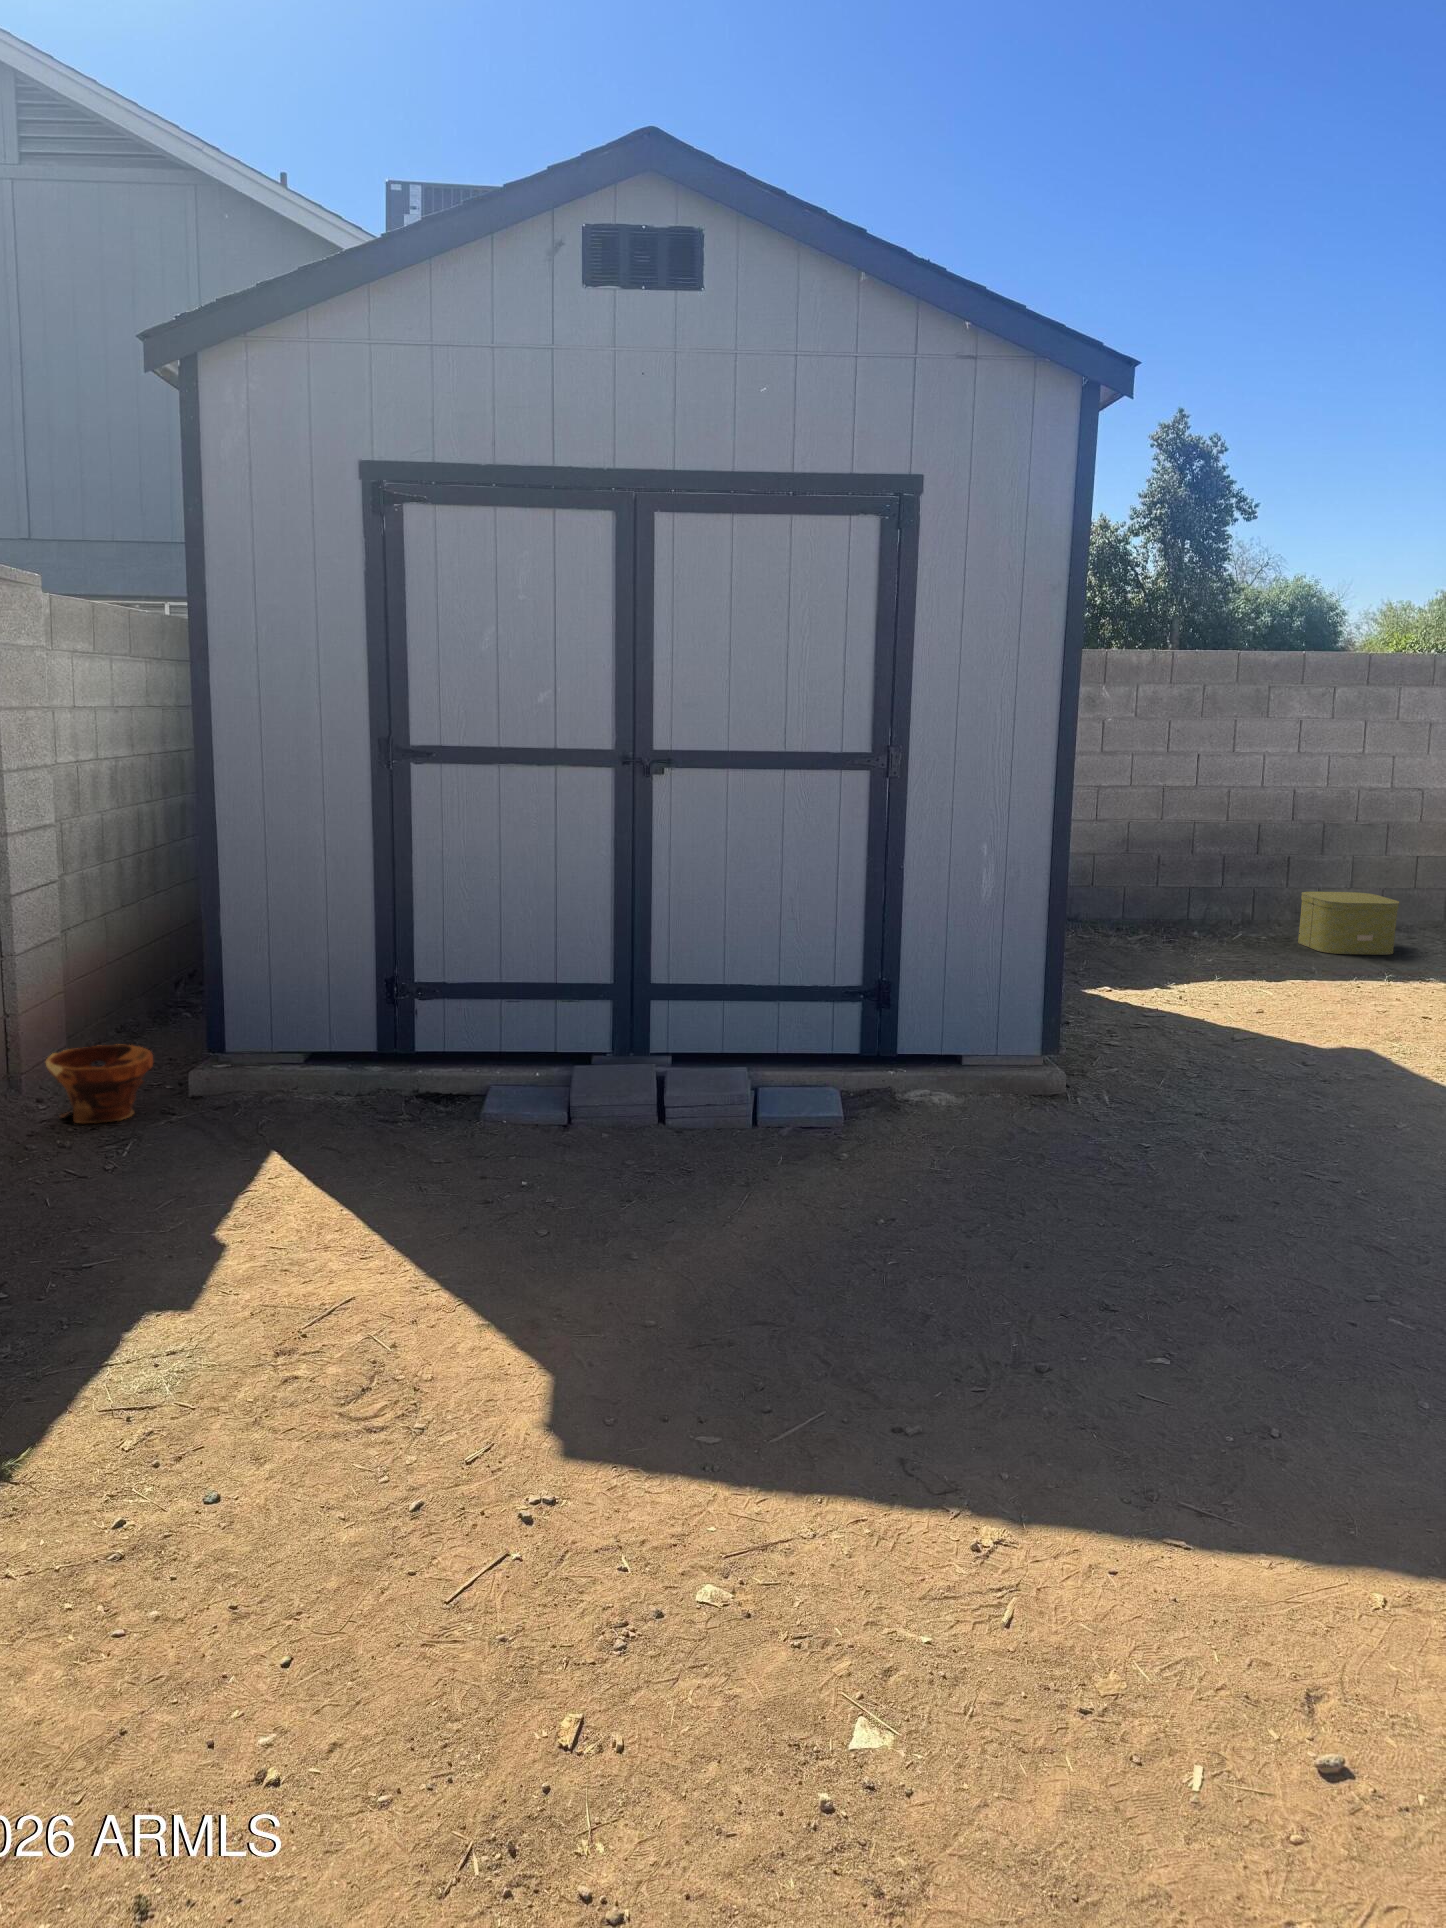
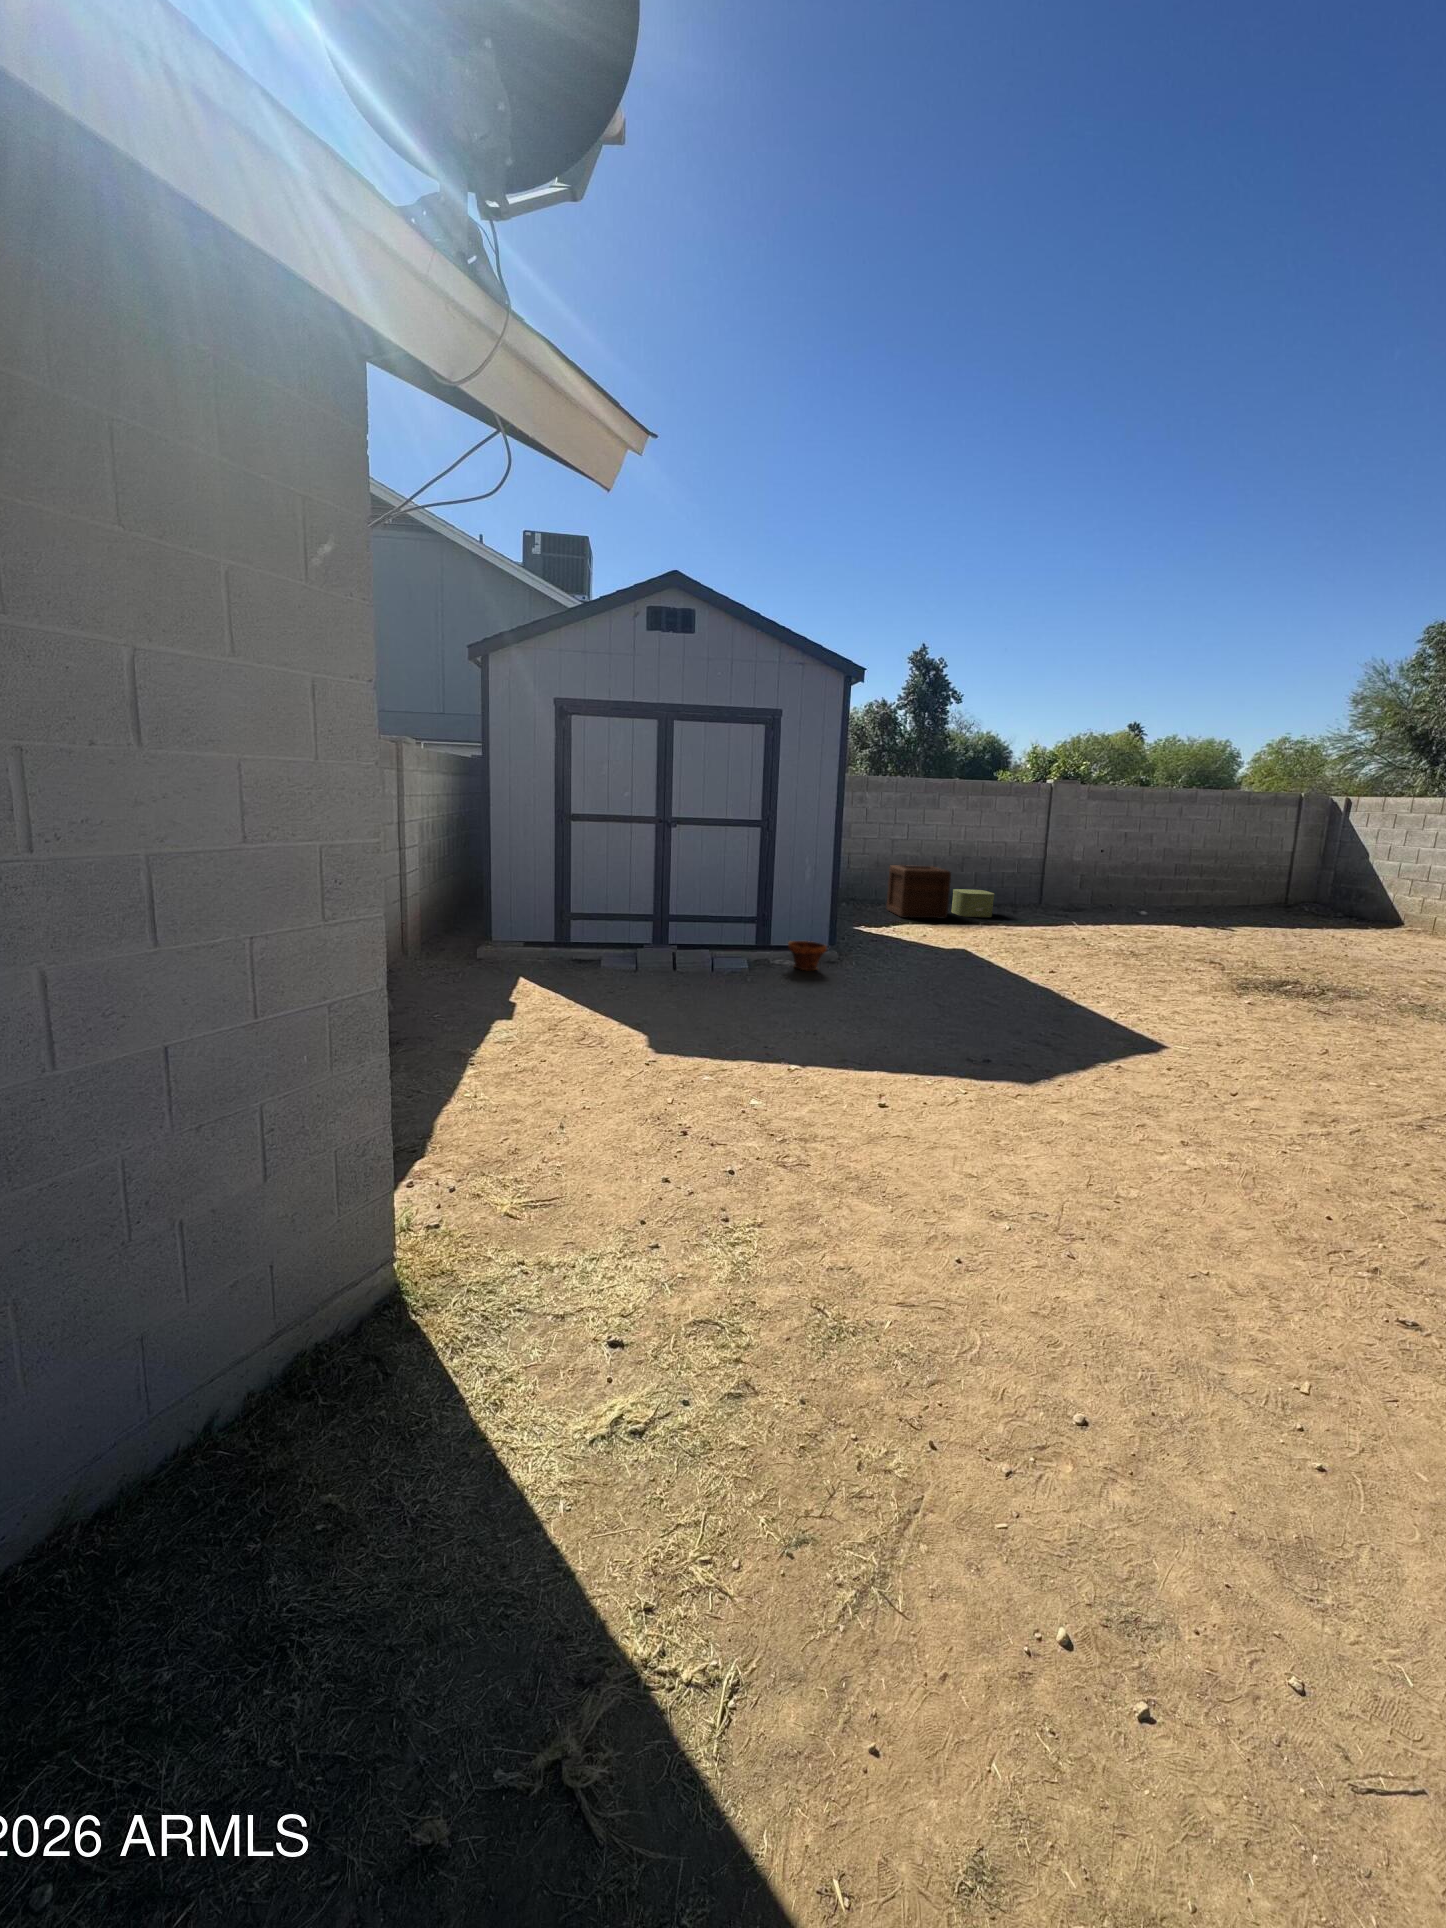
wooden crate: none [1152,841,1303,960] -> present [886,865,951,918]
planter: present [46,1044,153,1123] -> present [788,941,827,970]

